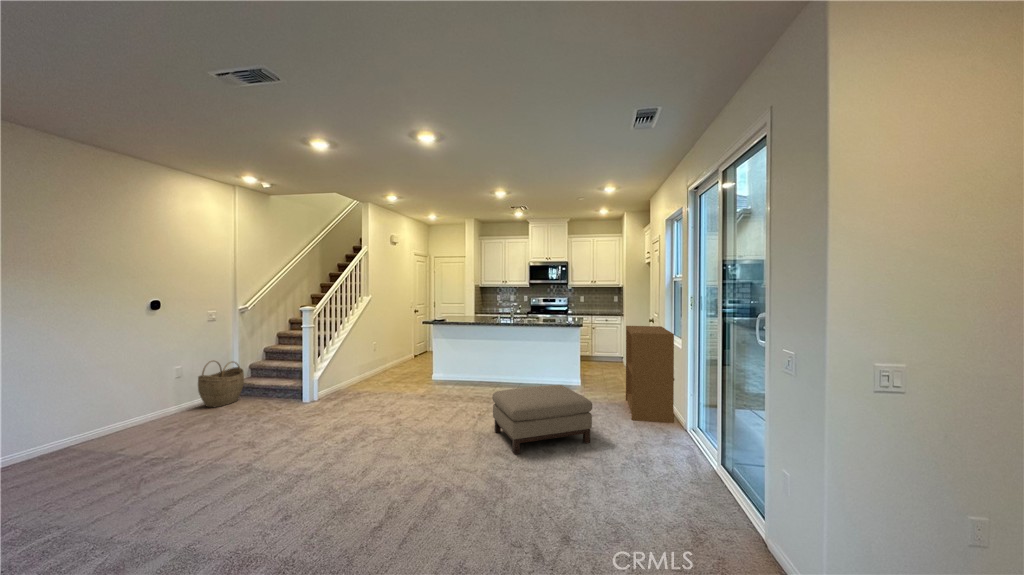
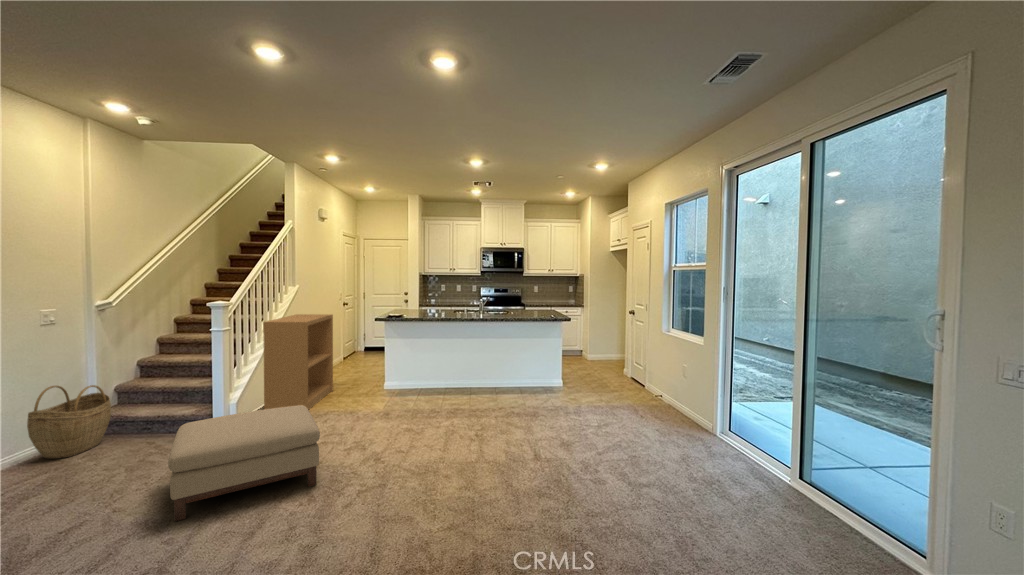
bookshelf: present [626,326,674,423] -> present [263,314,333,410]
ottoman: present [492,385,592,454] -> present [168,405,320,521]

